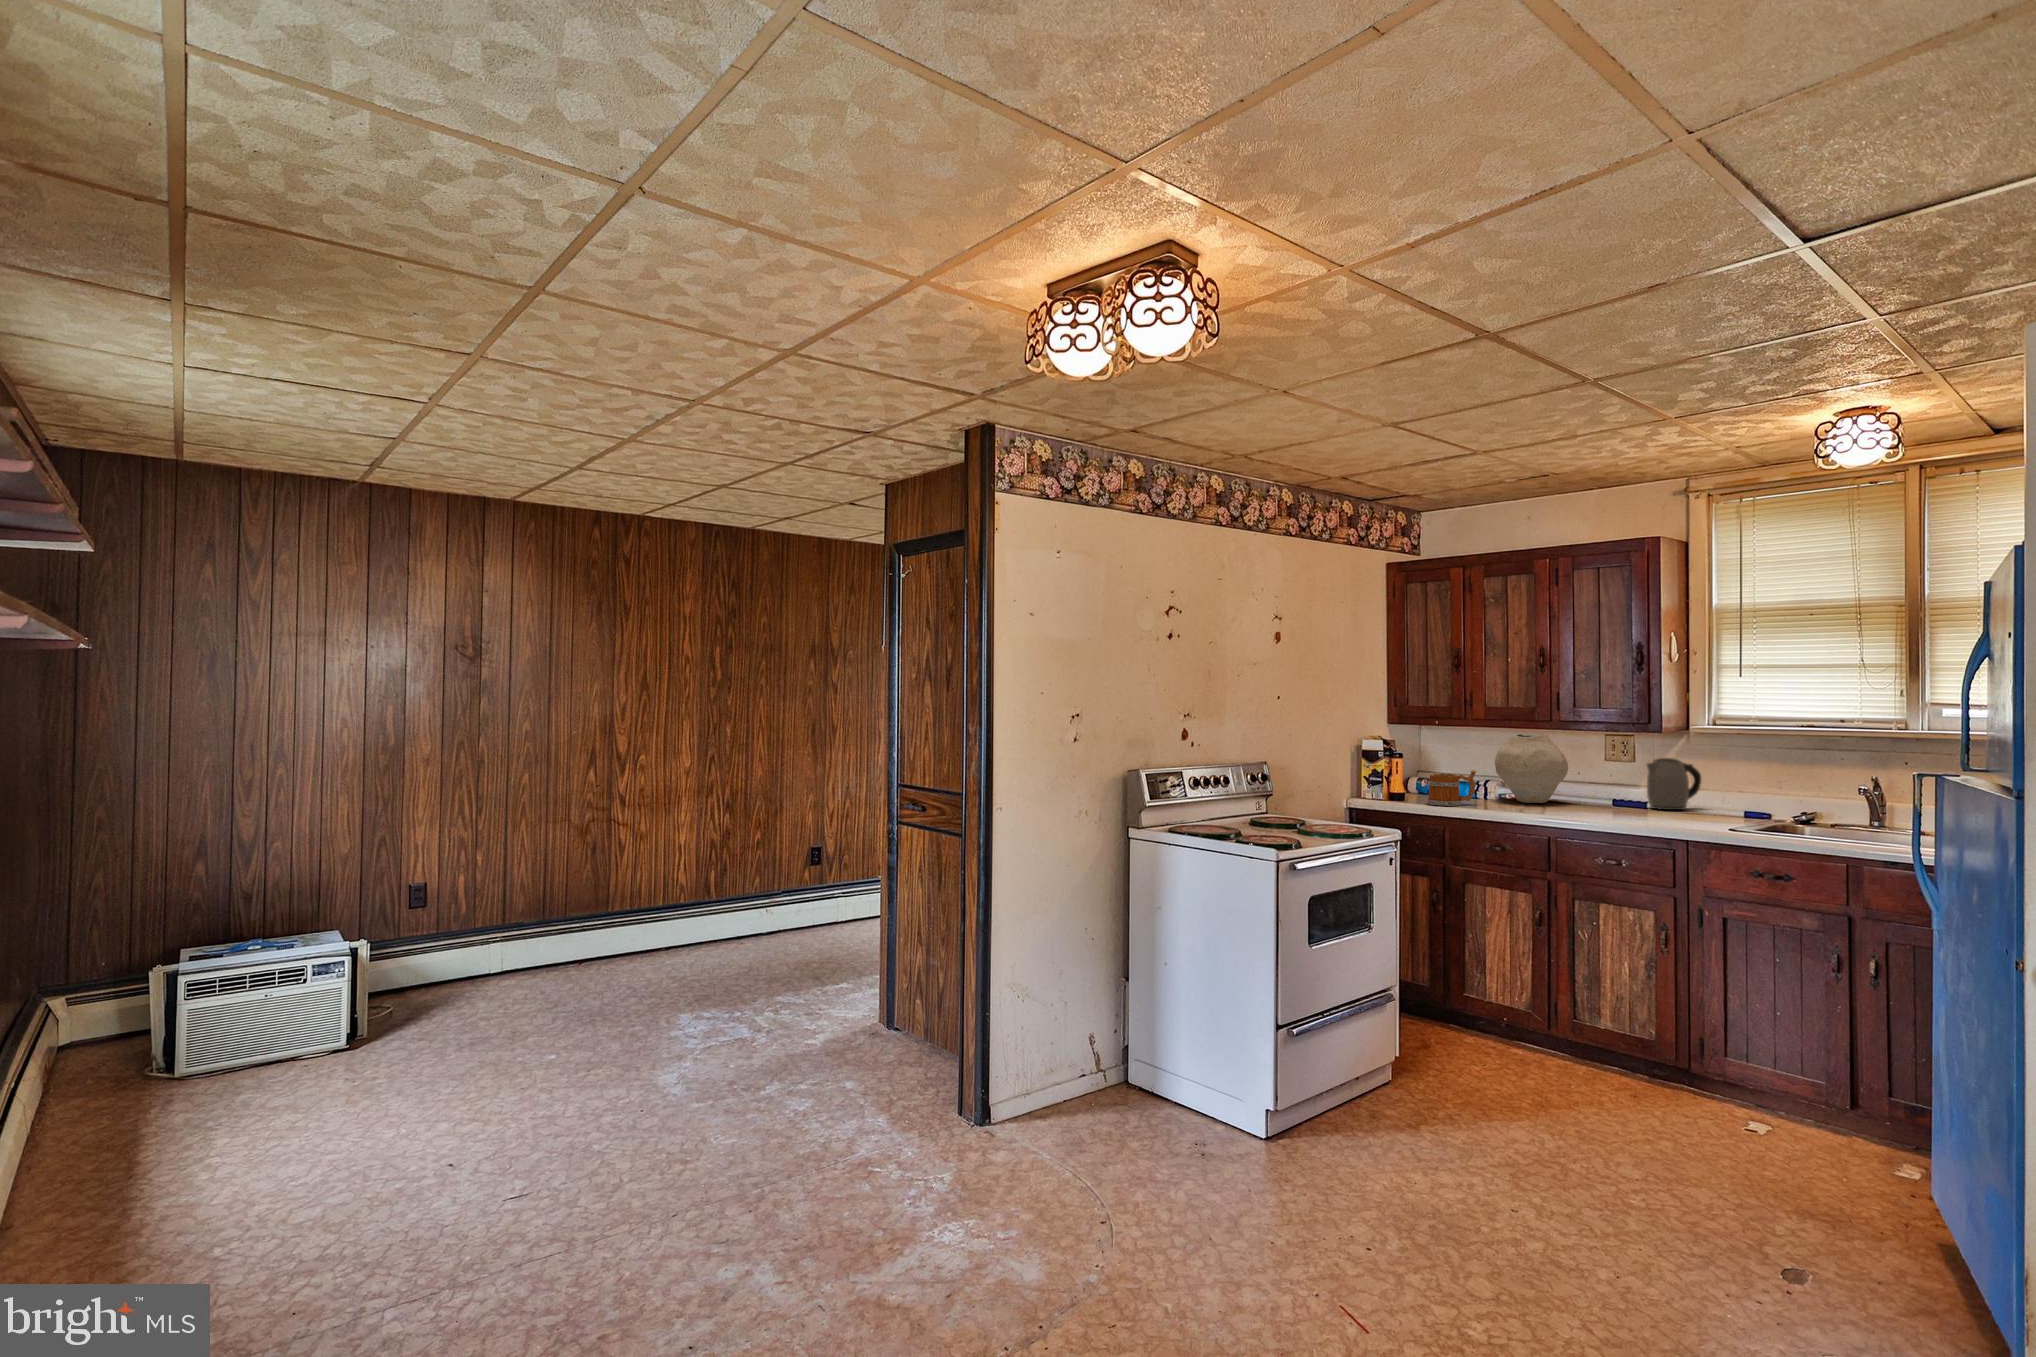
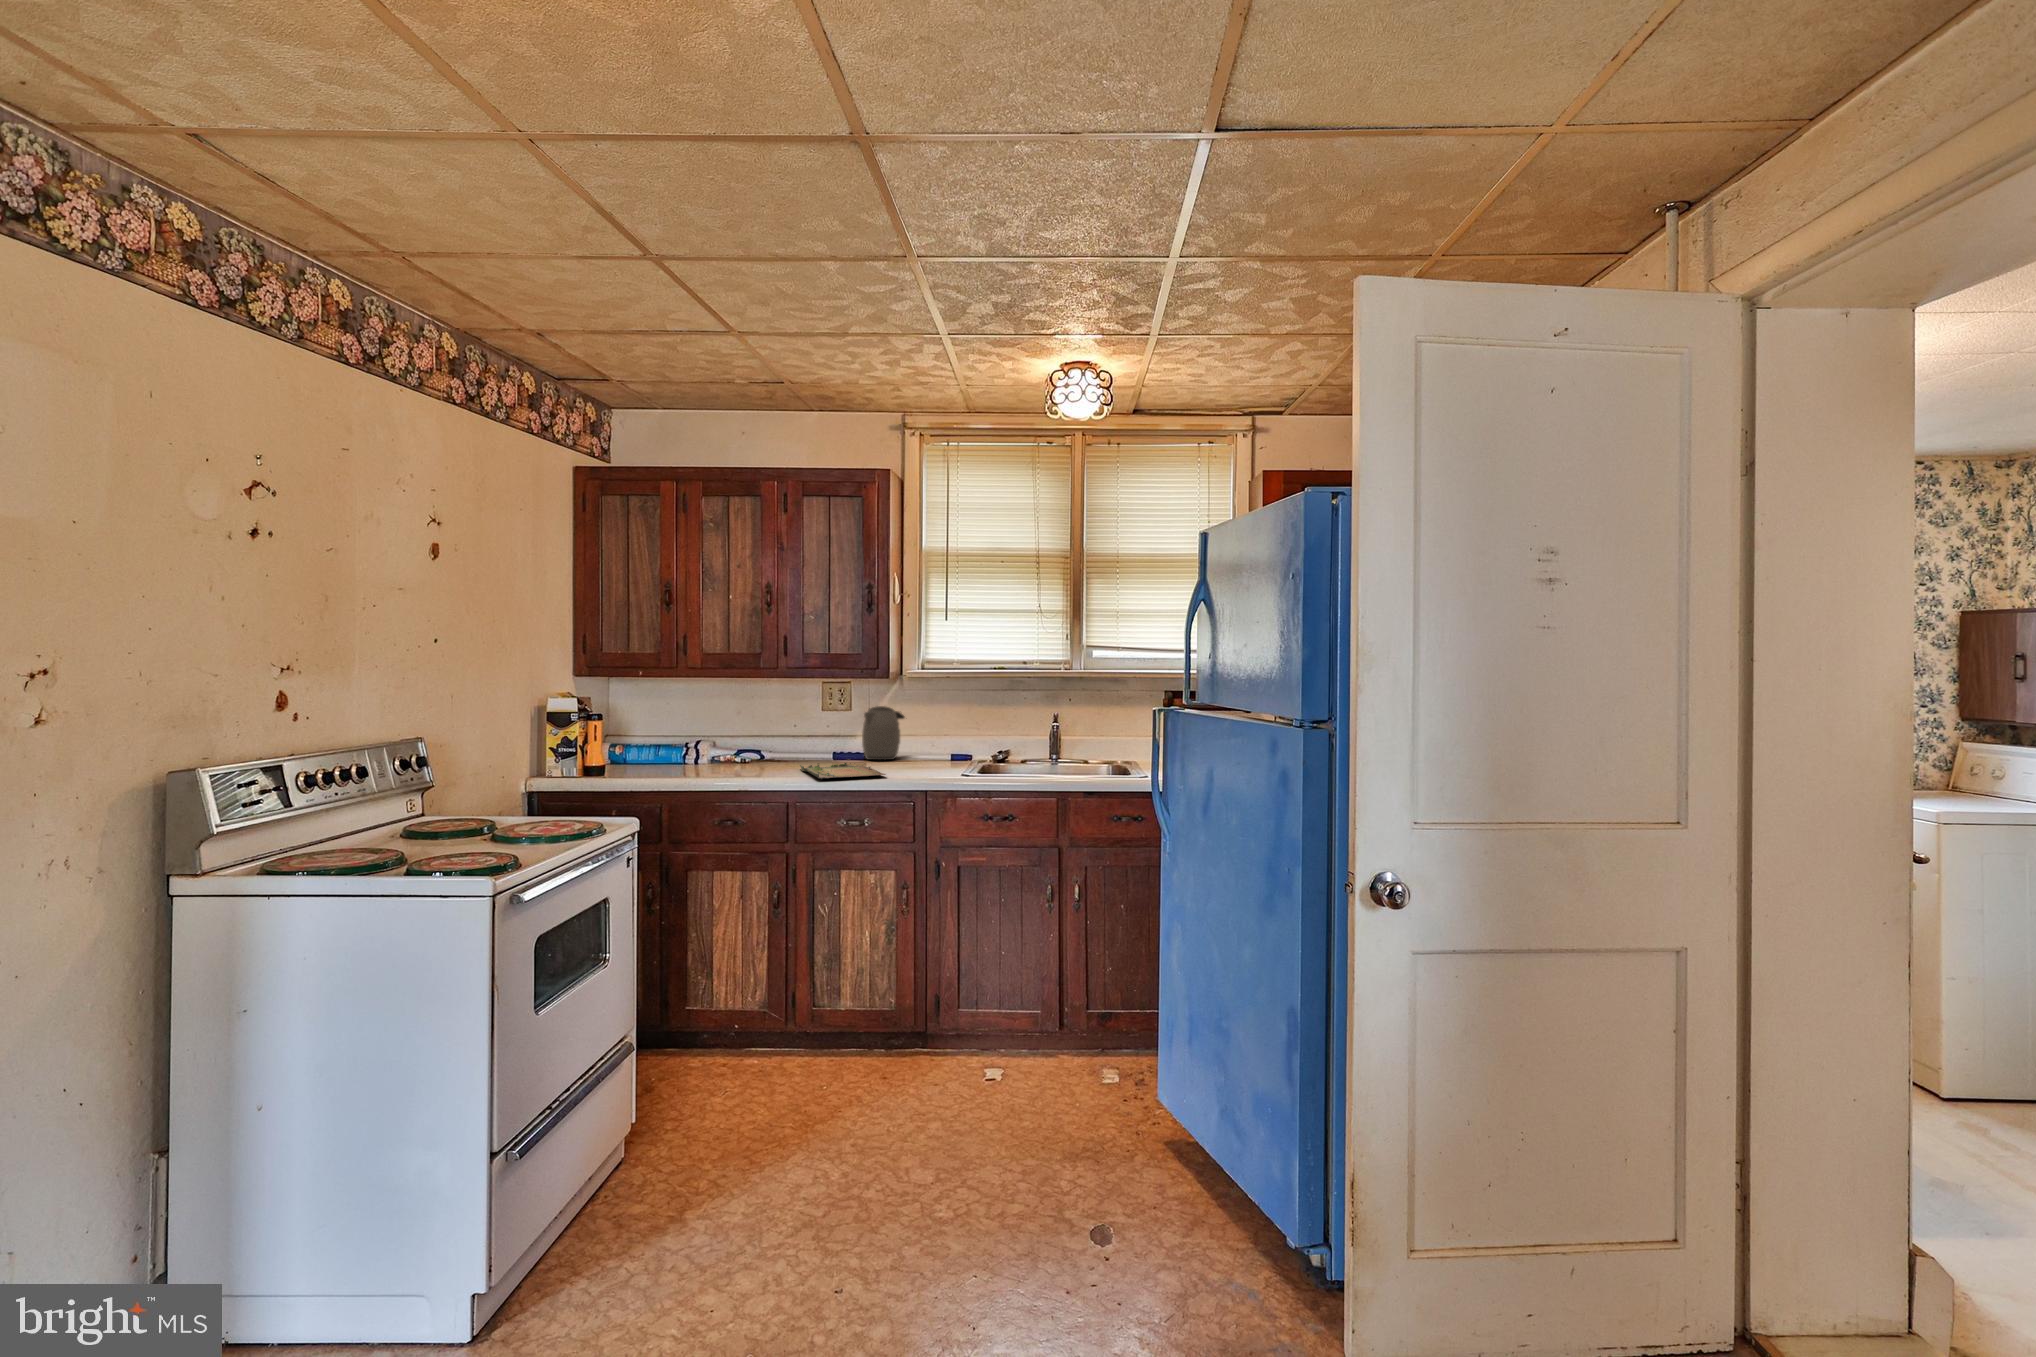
vase: present [1495,734,1568,803] -> none [709,684,787,763]
mug: present [1427,770,1476,806] -> none [636,730,694,775]
tray: none [1573,804,1652,820] -> present [800,759,886,779]

